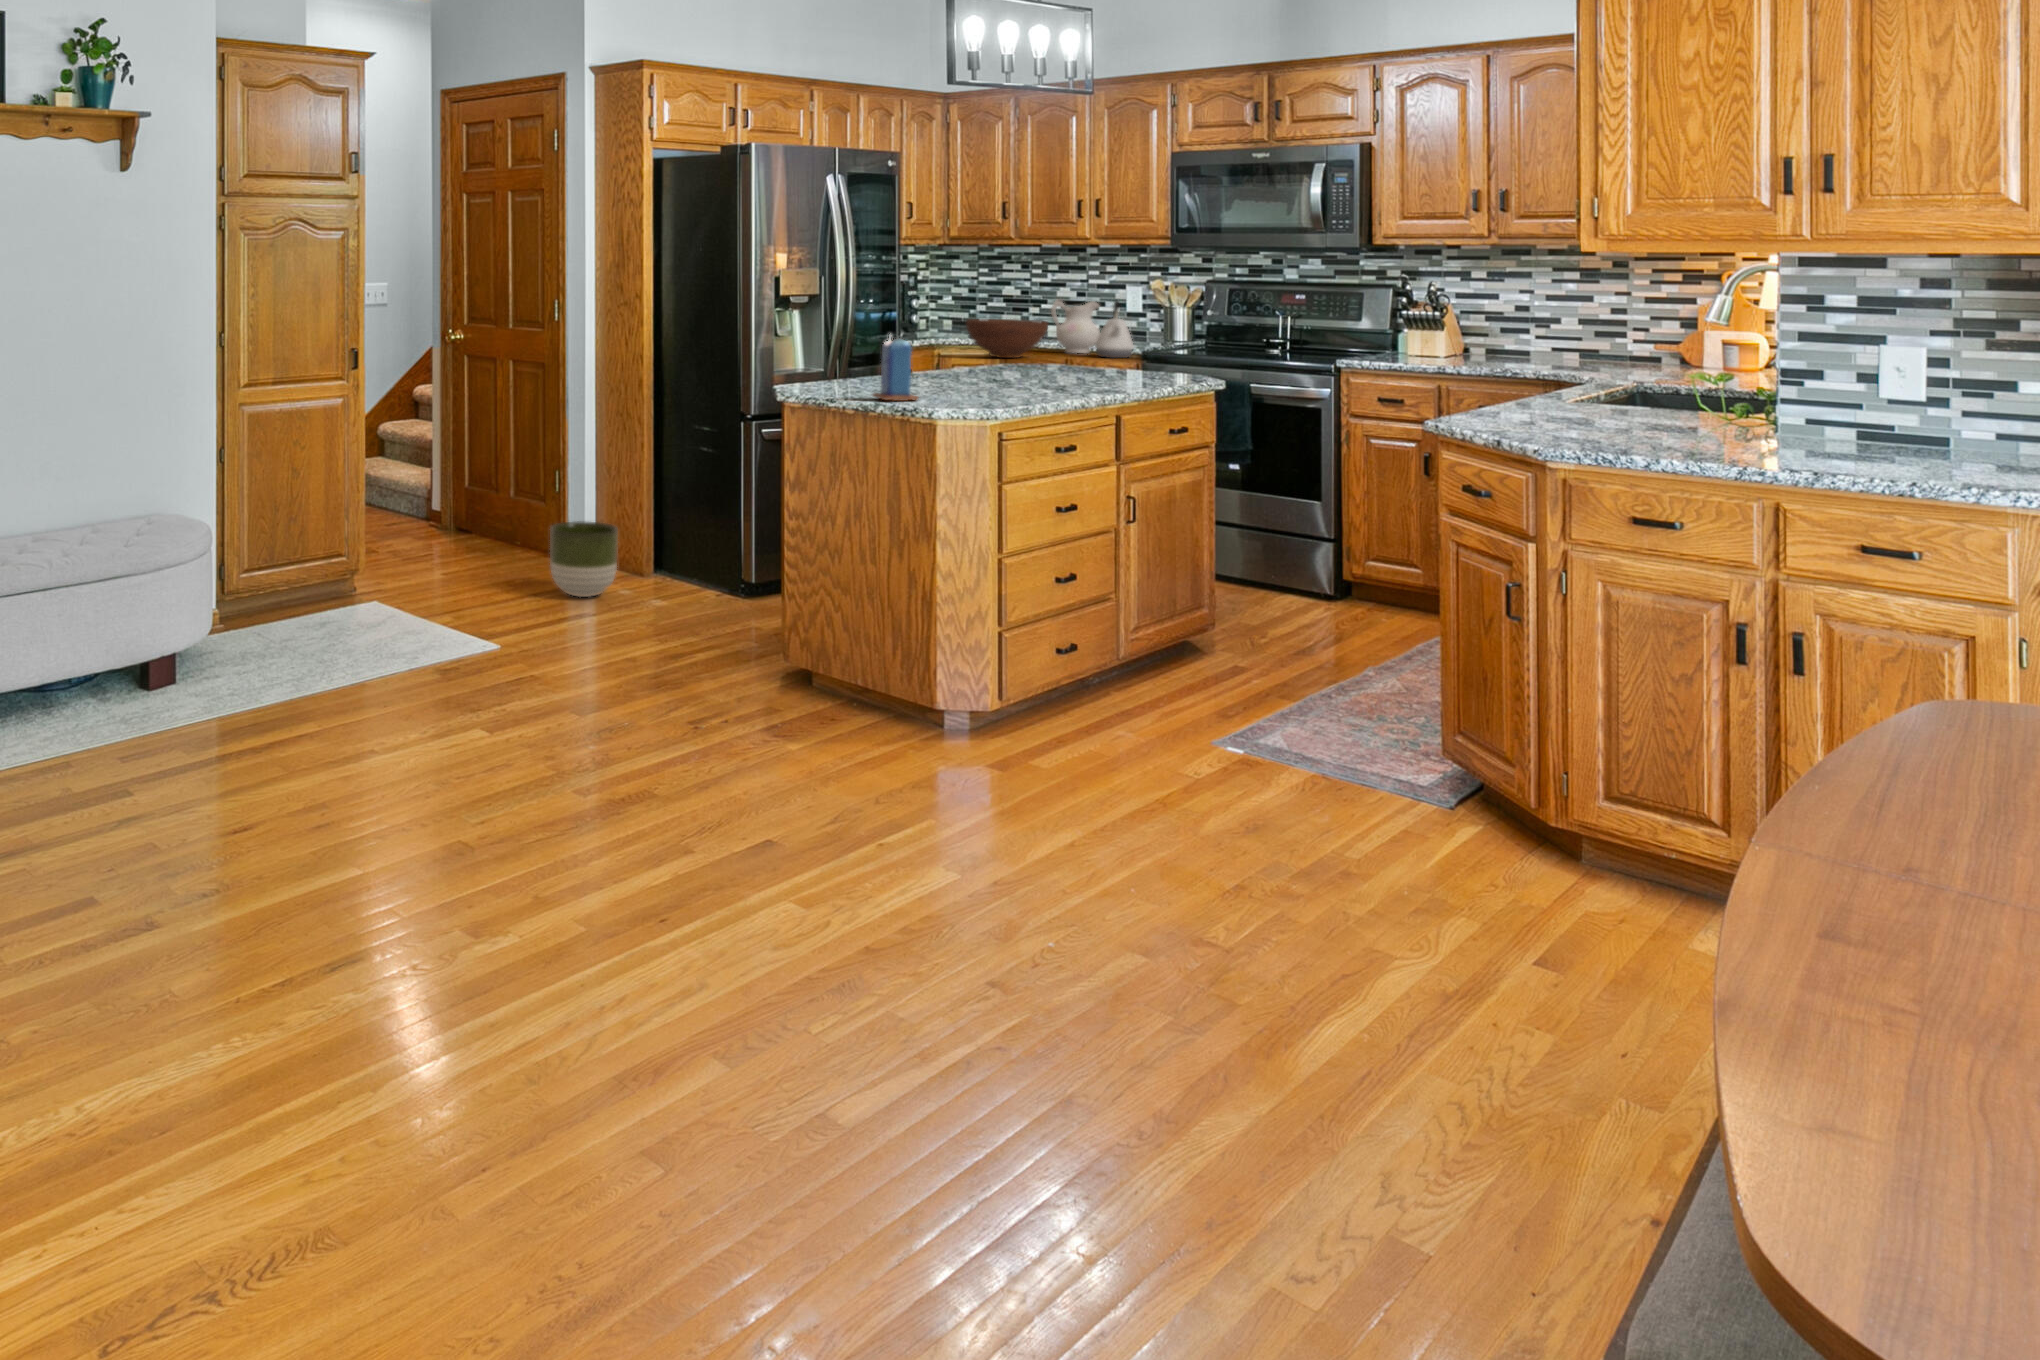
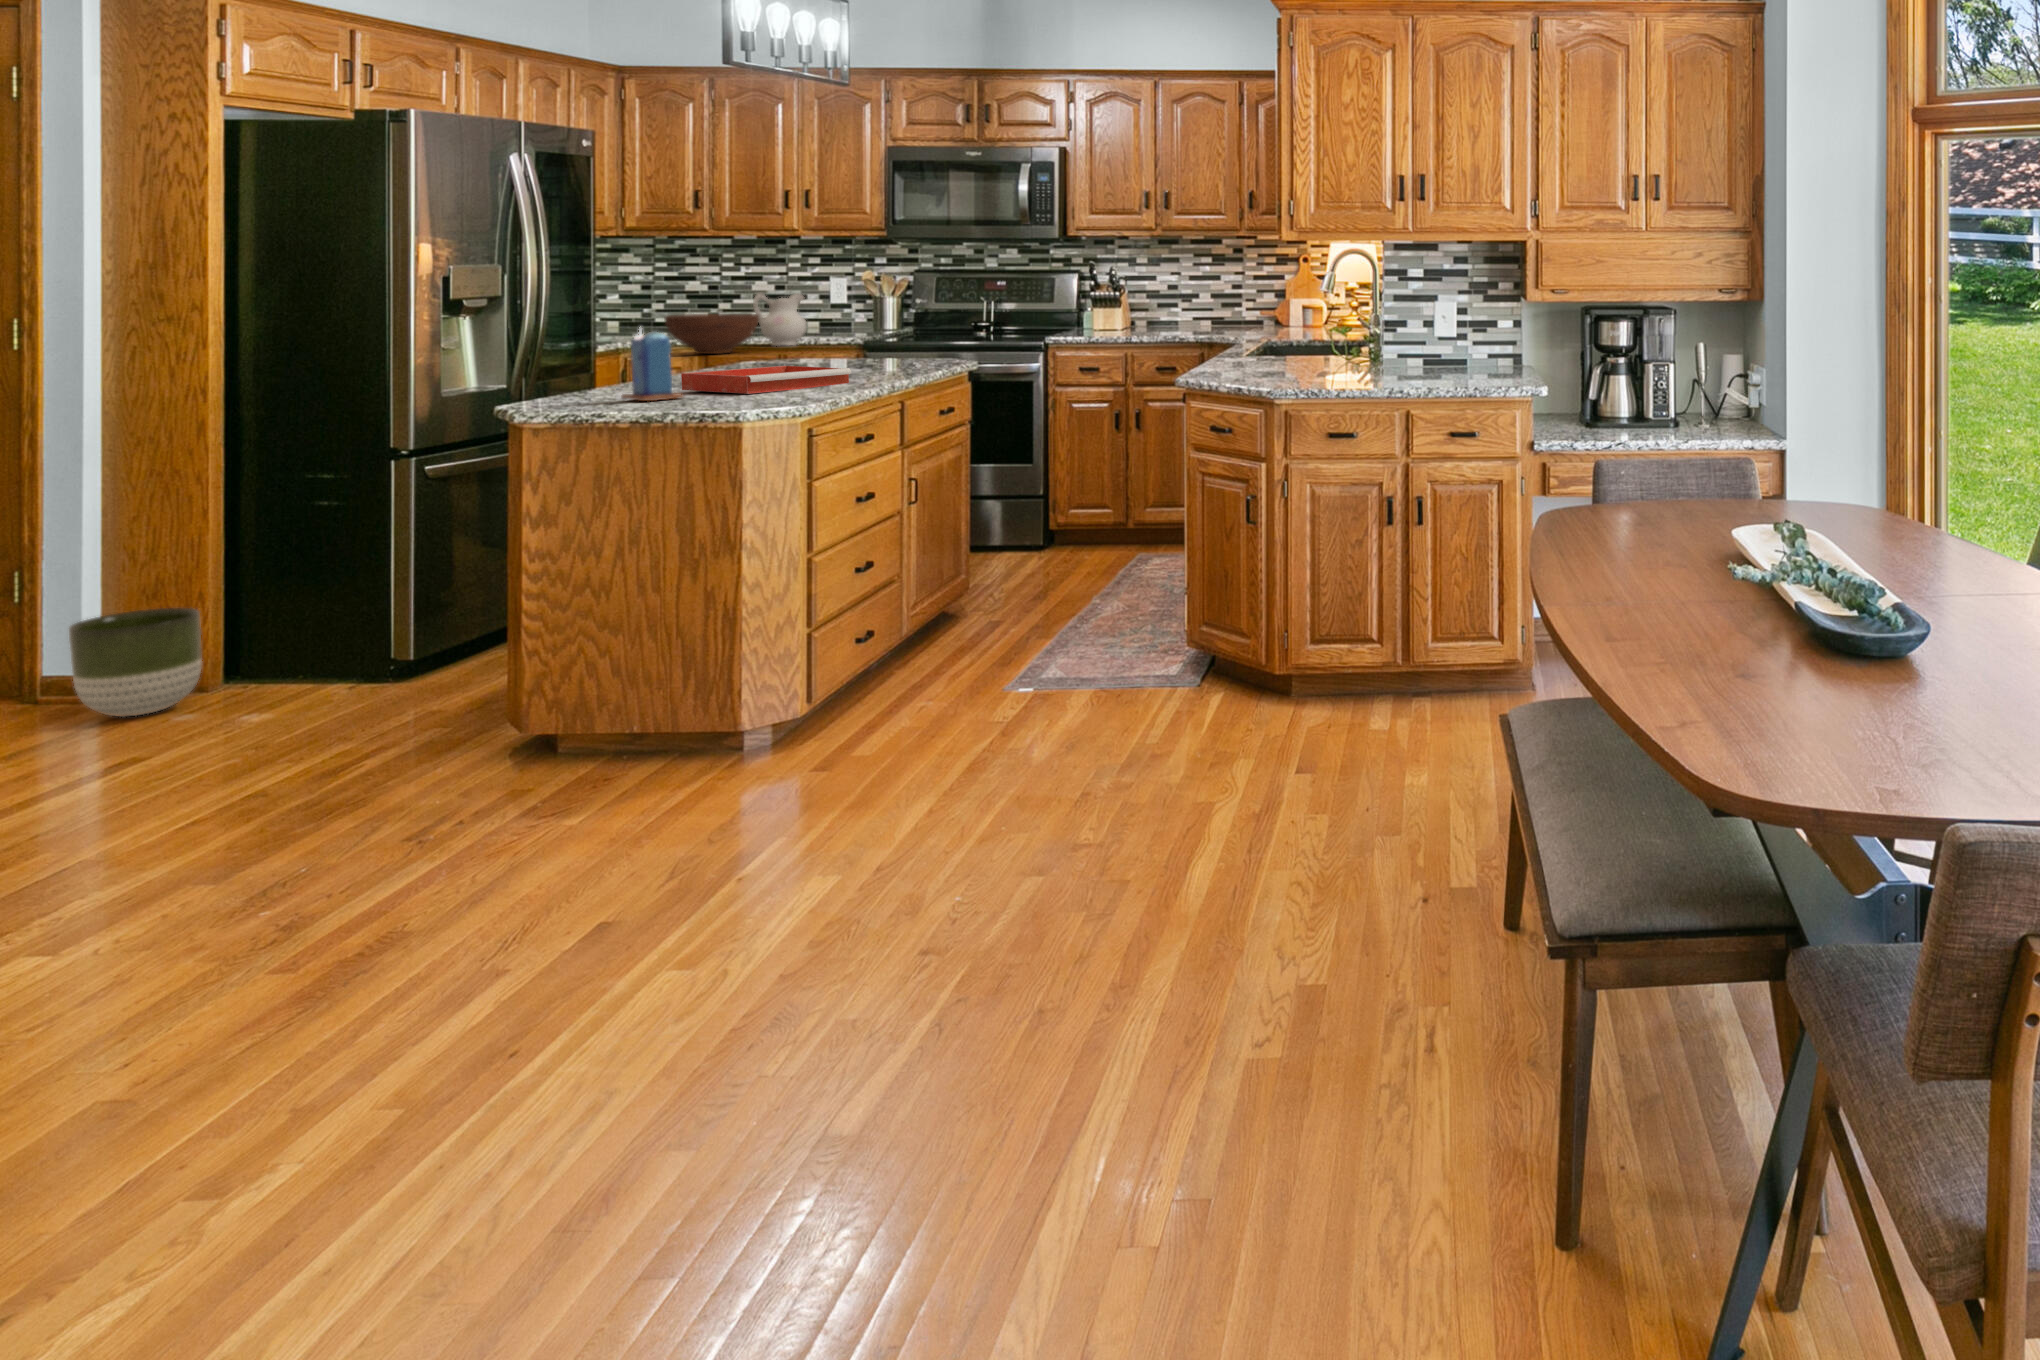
kettle: present [1095,301,1134,358] -> none [810,290,849,347]
tray: none [925,376,1075,401] -> present [681,366,851,394]

